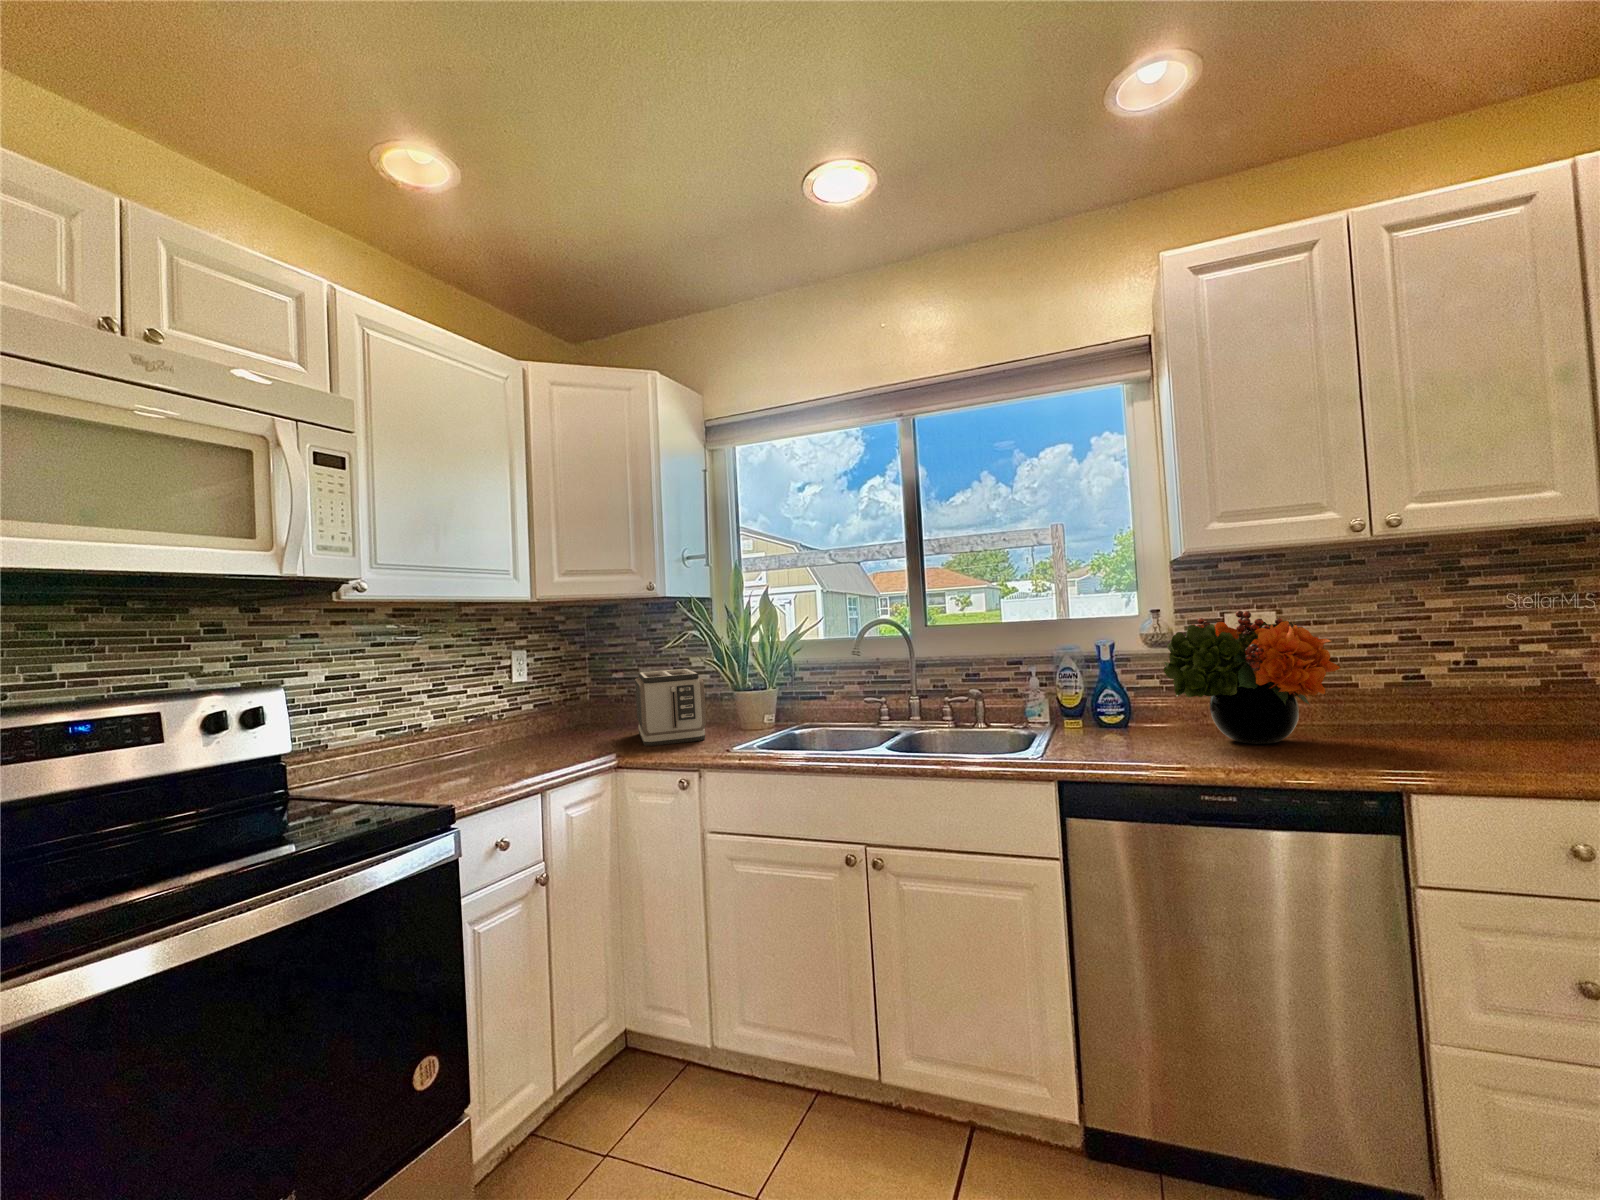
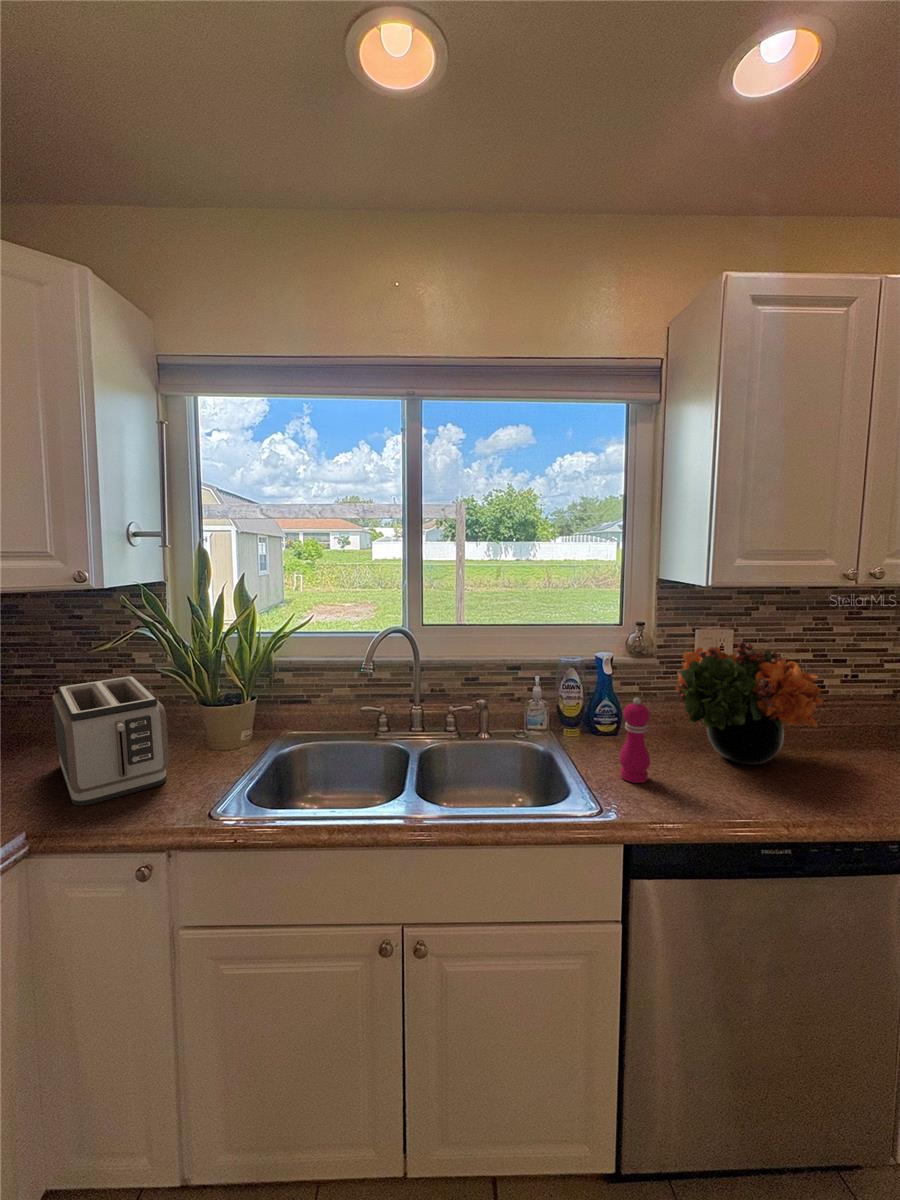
pepper mill: none [1086,664,1119,749] -> present [619,697,650,783]

